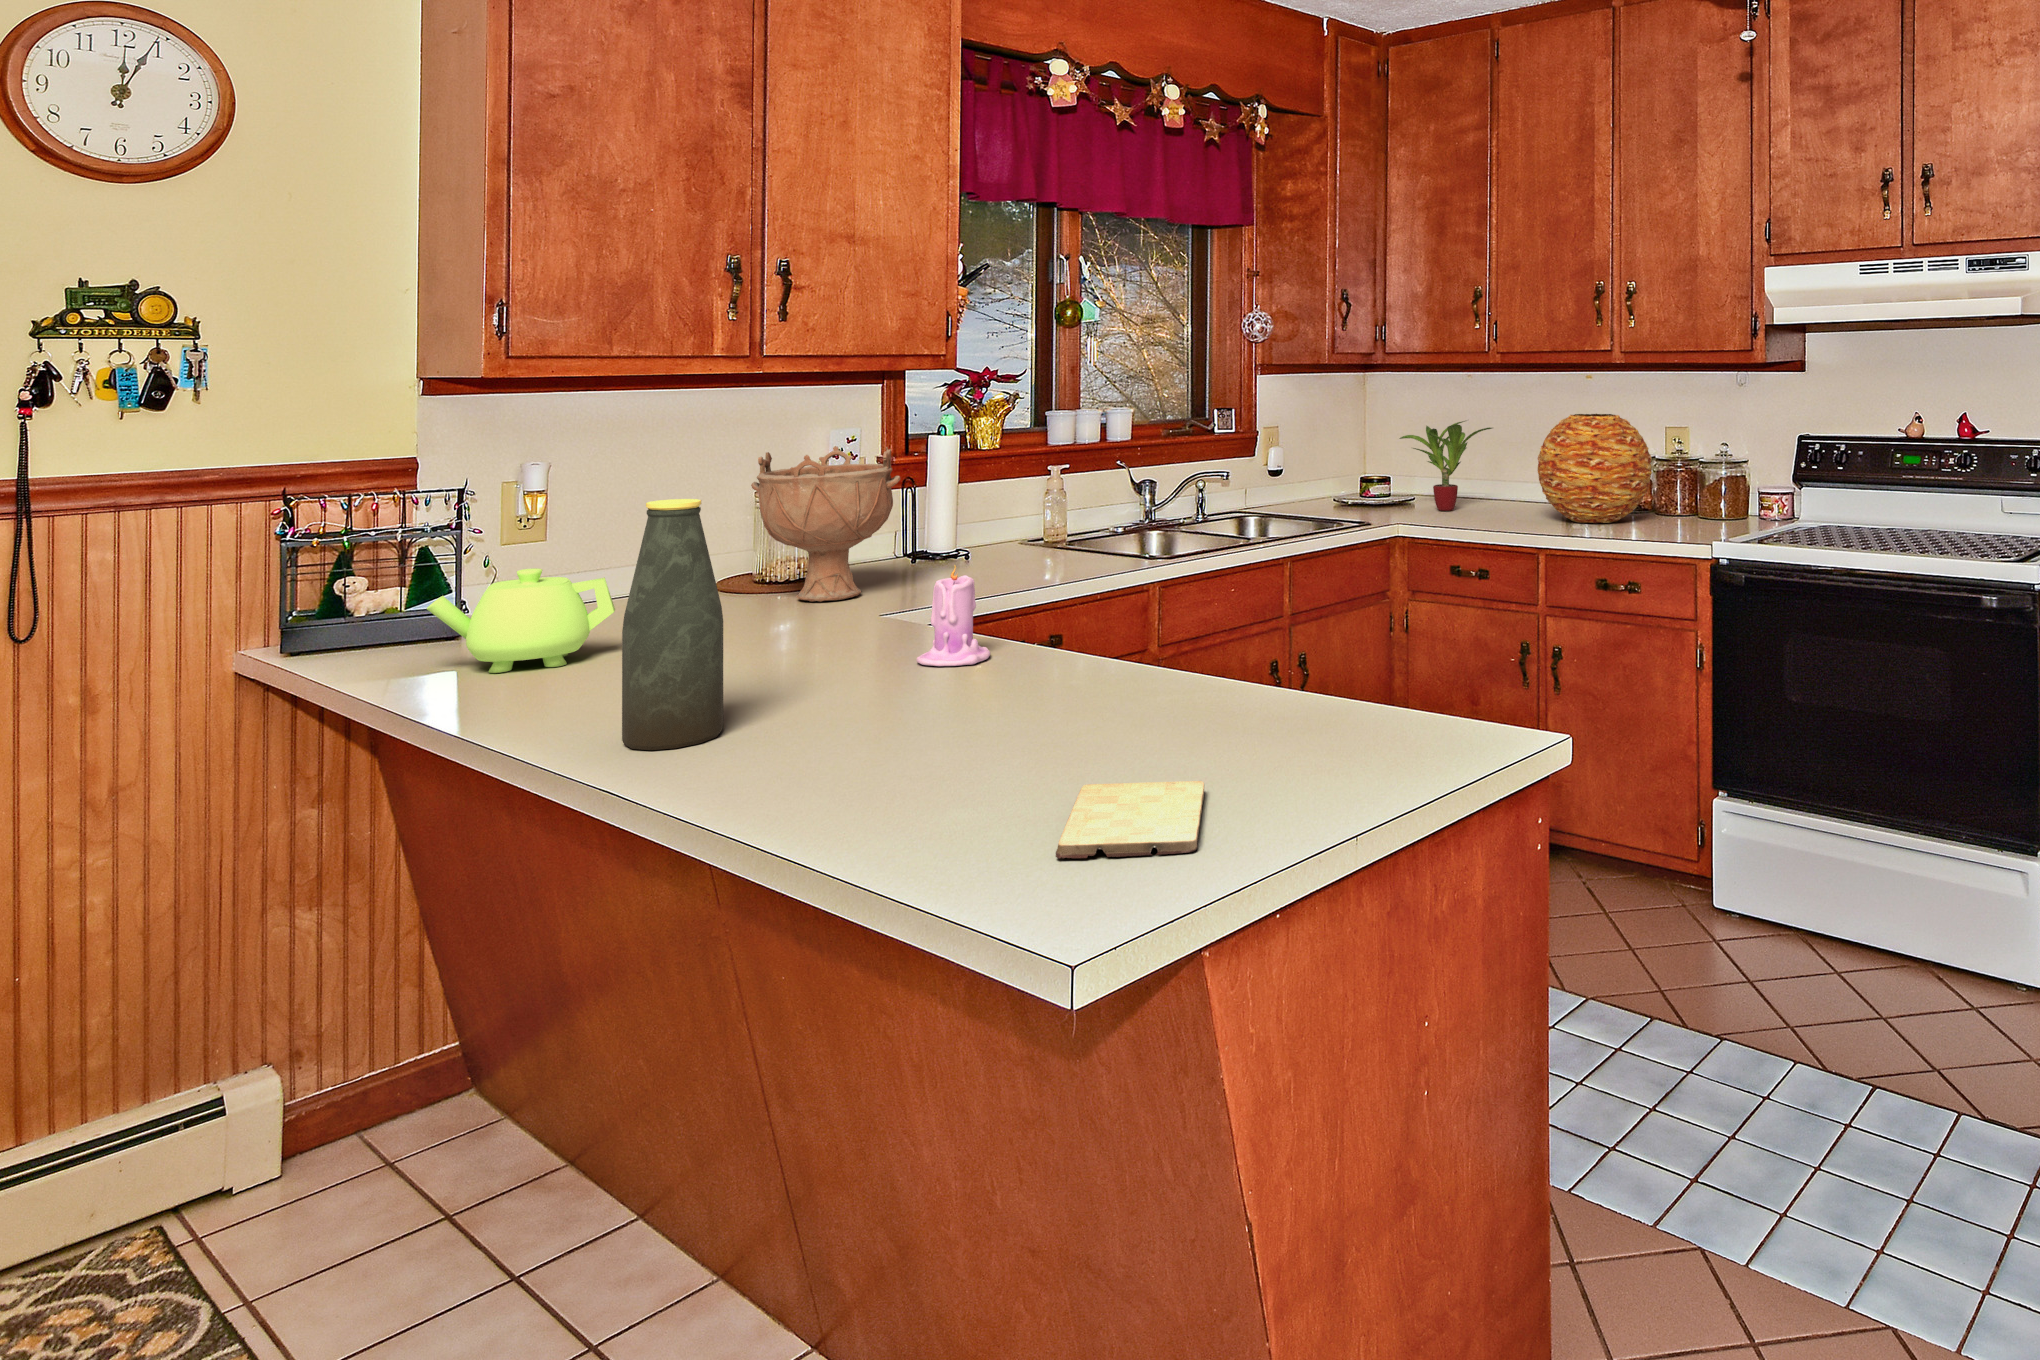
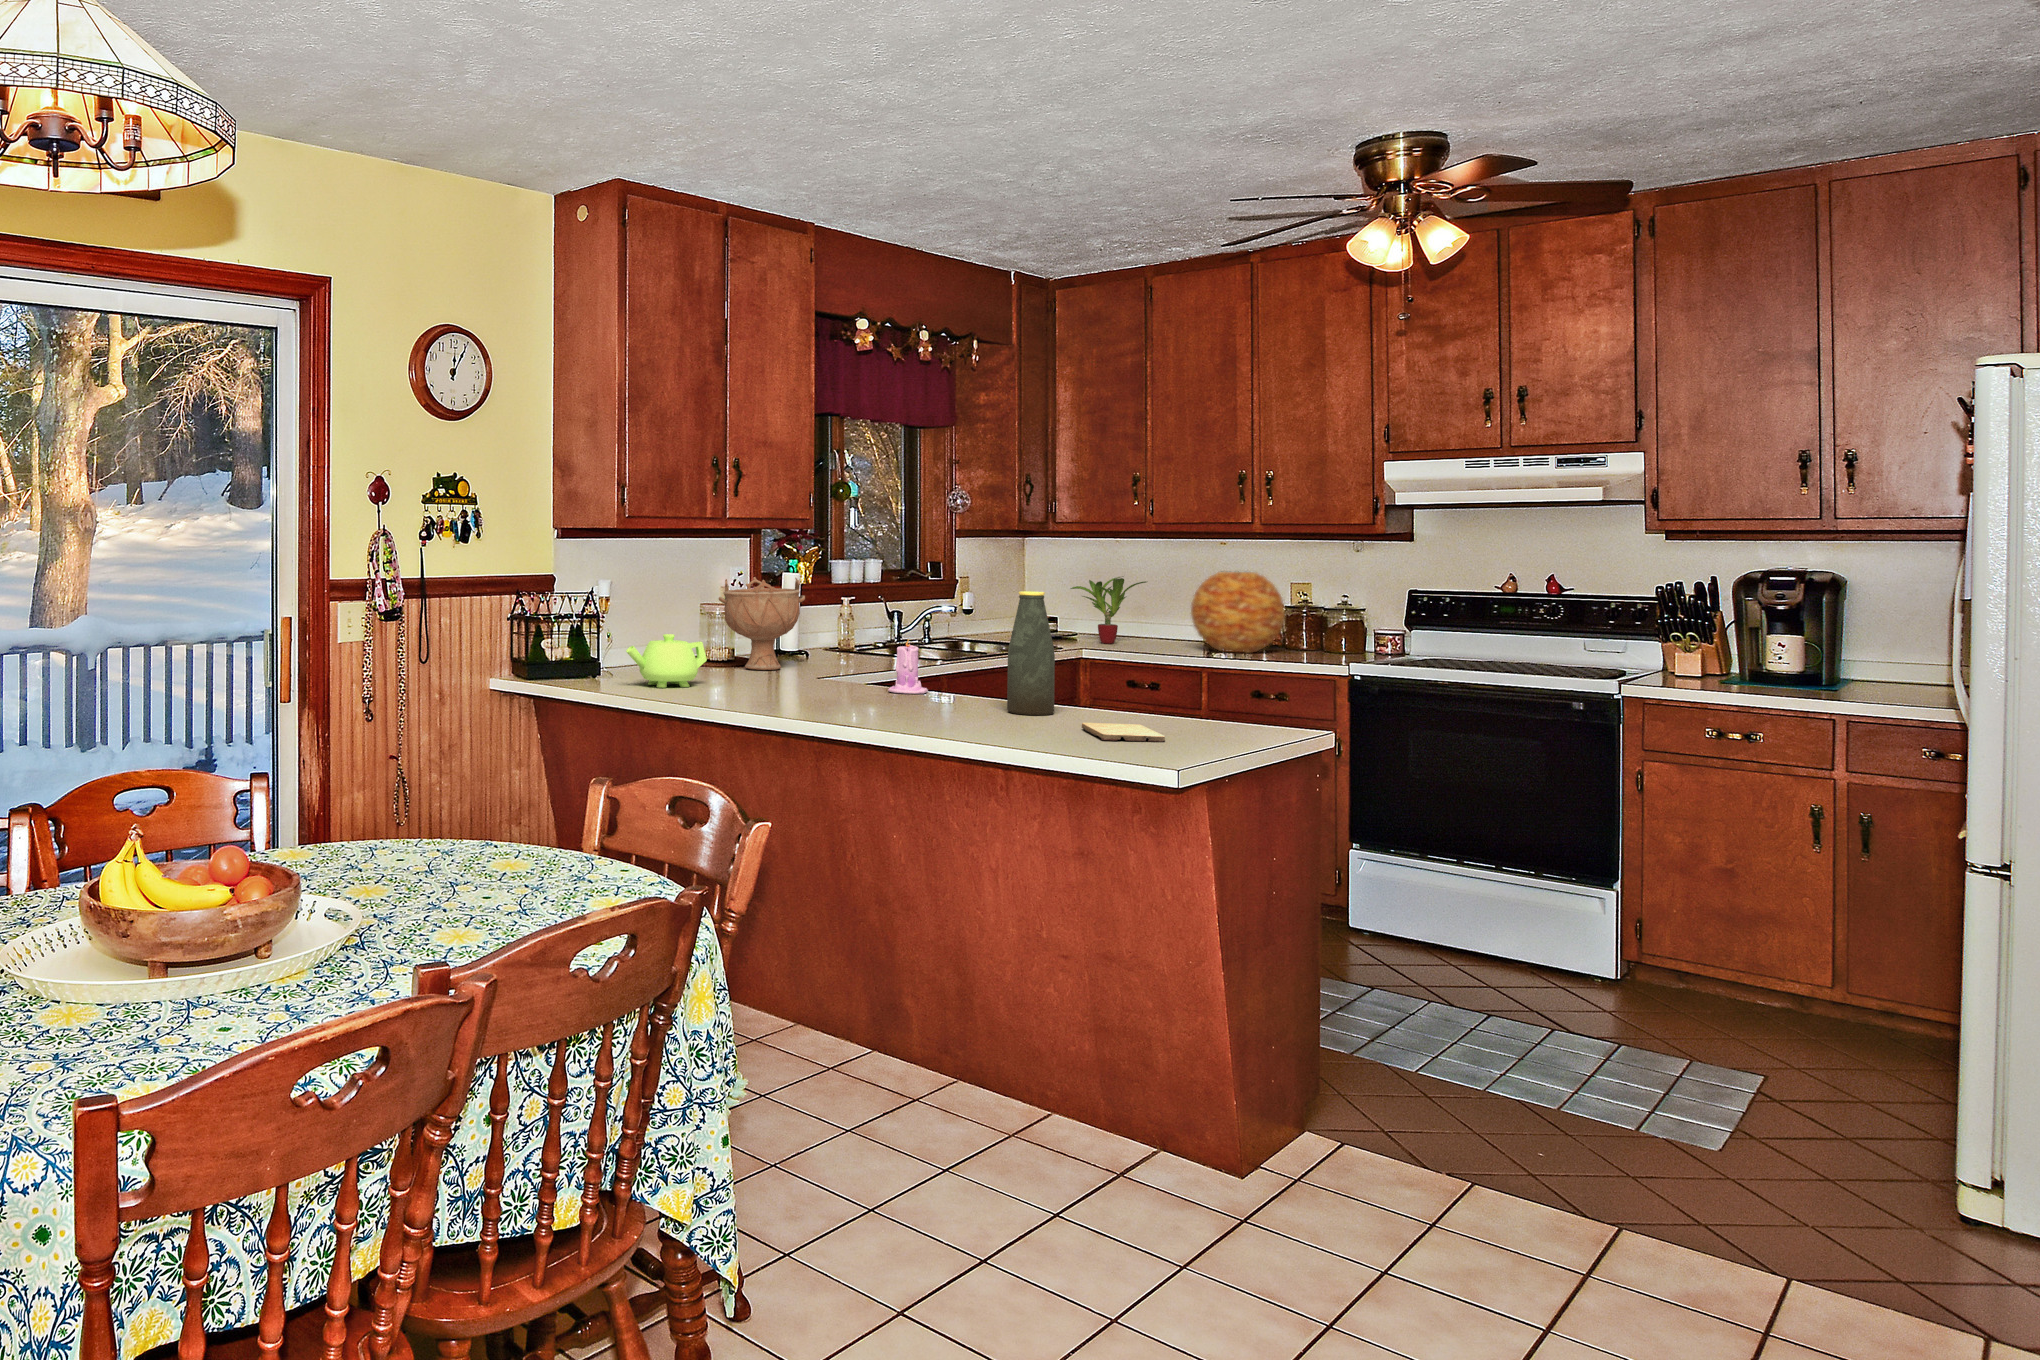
bottle: present [622,499,723,750] -> present [1007,591,1055,715]

